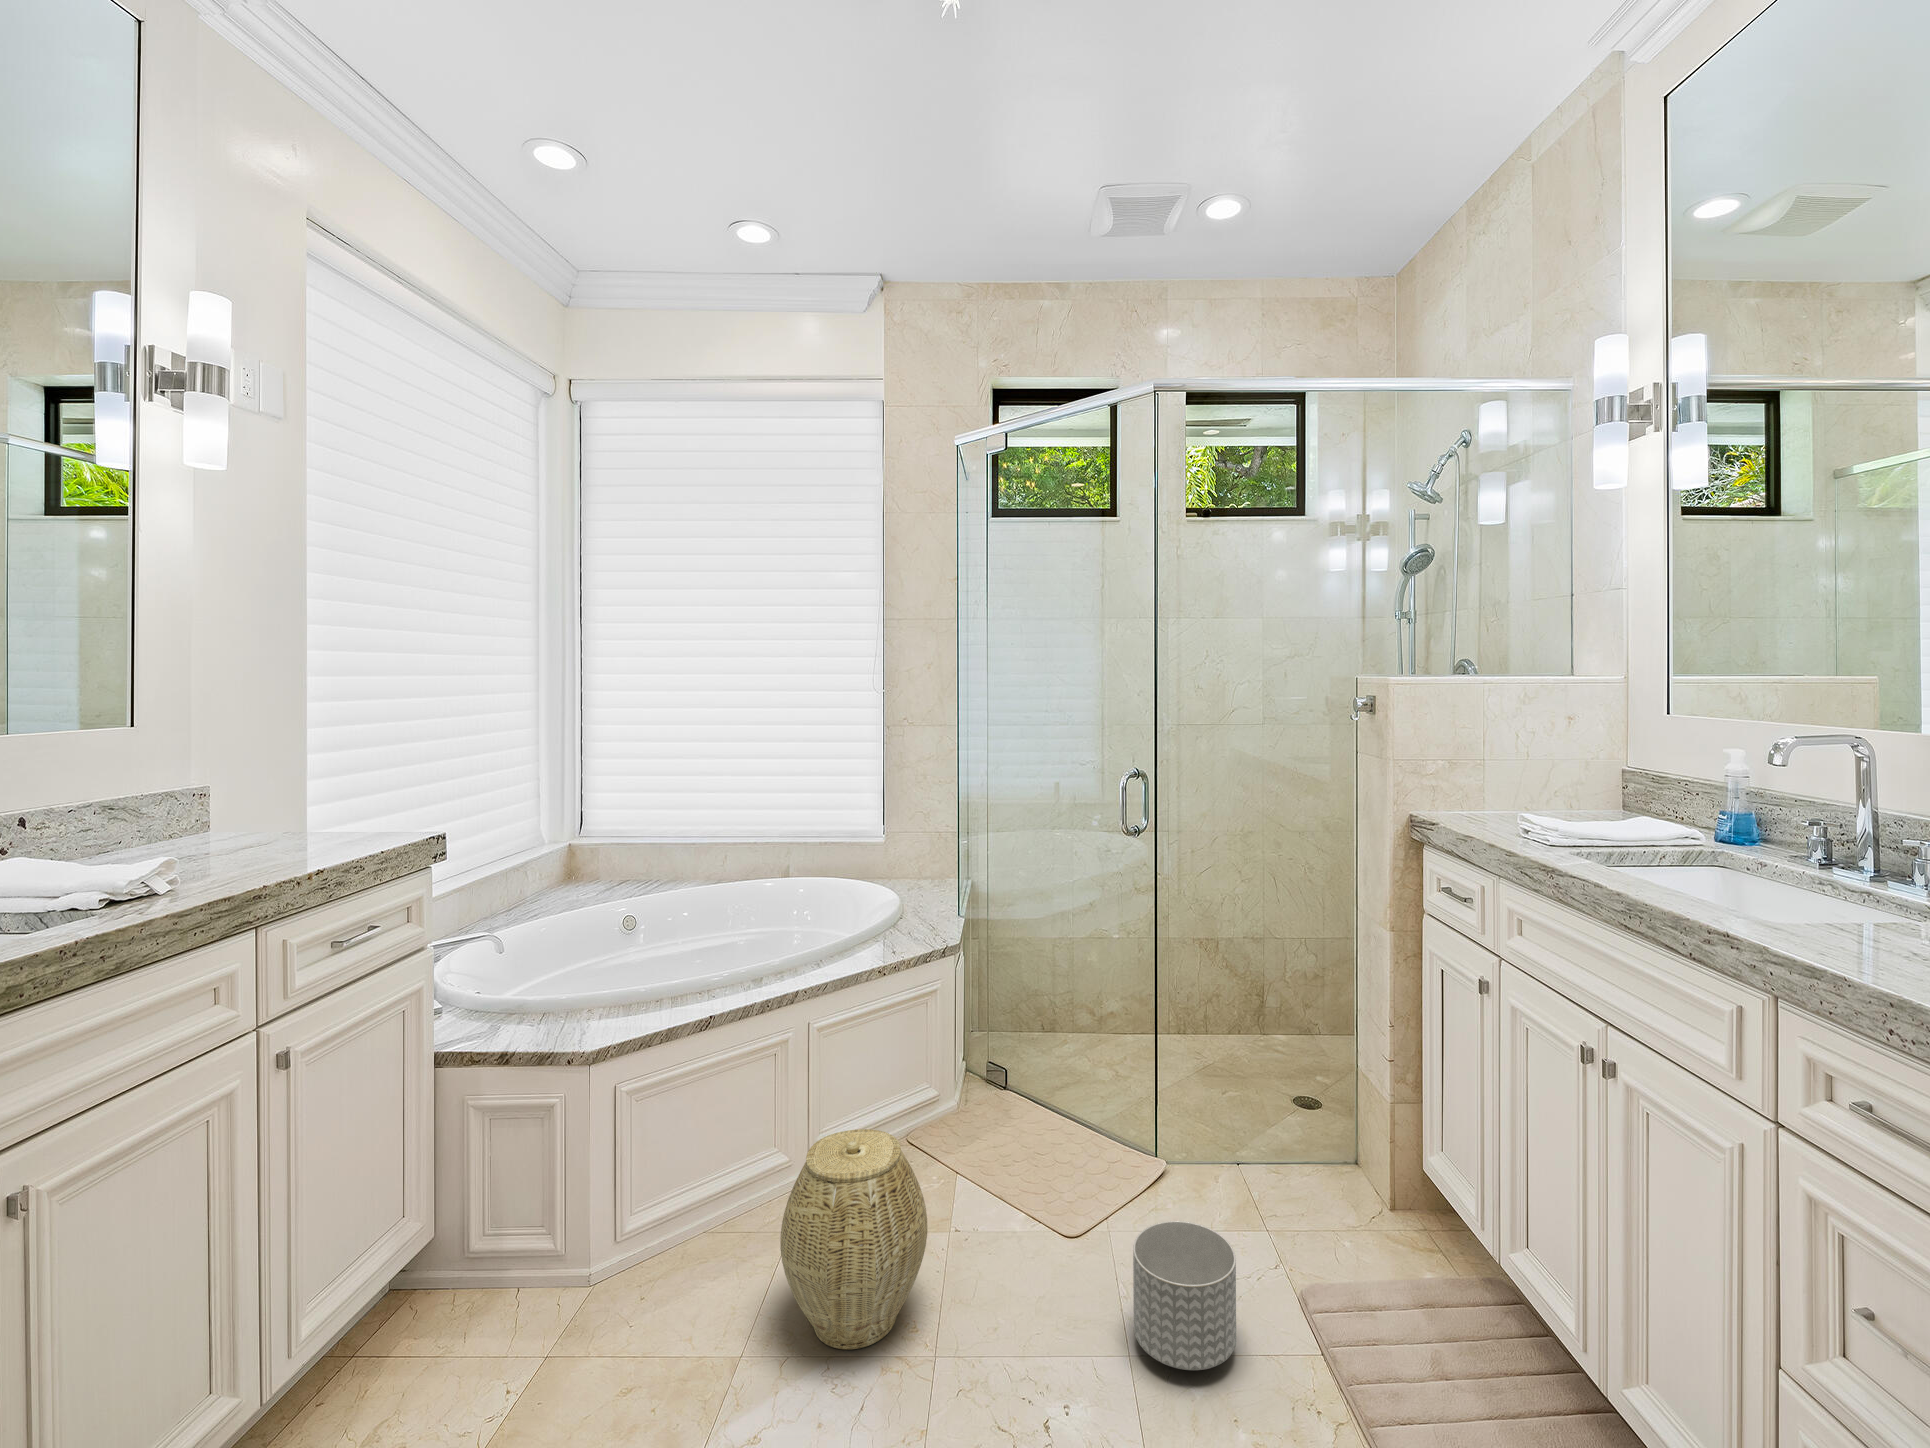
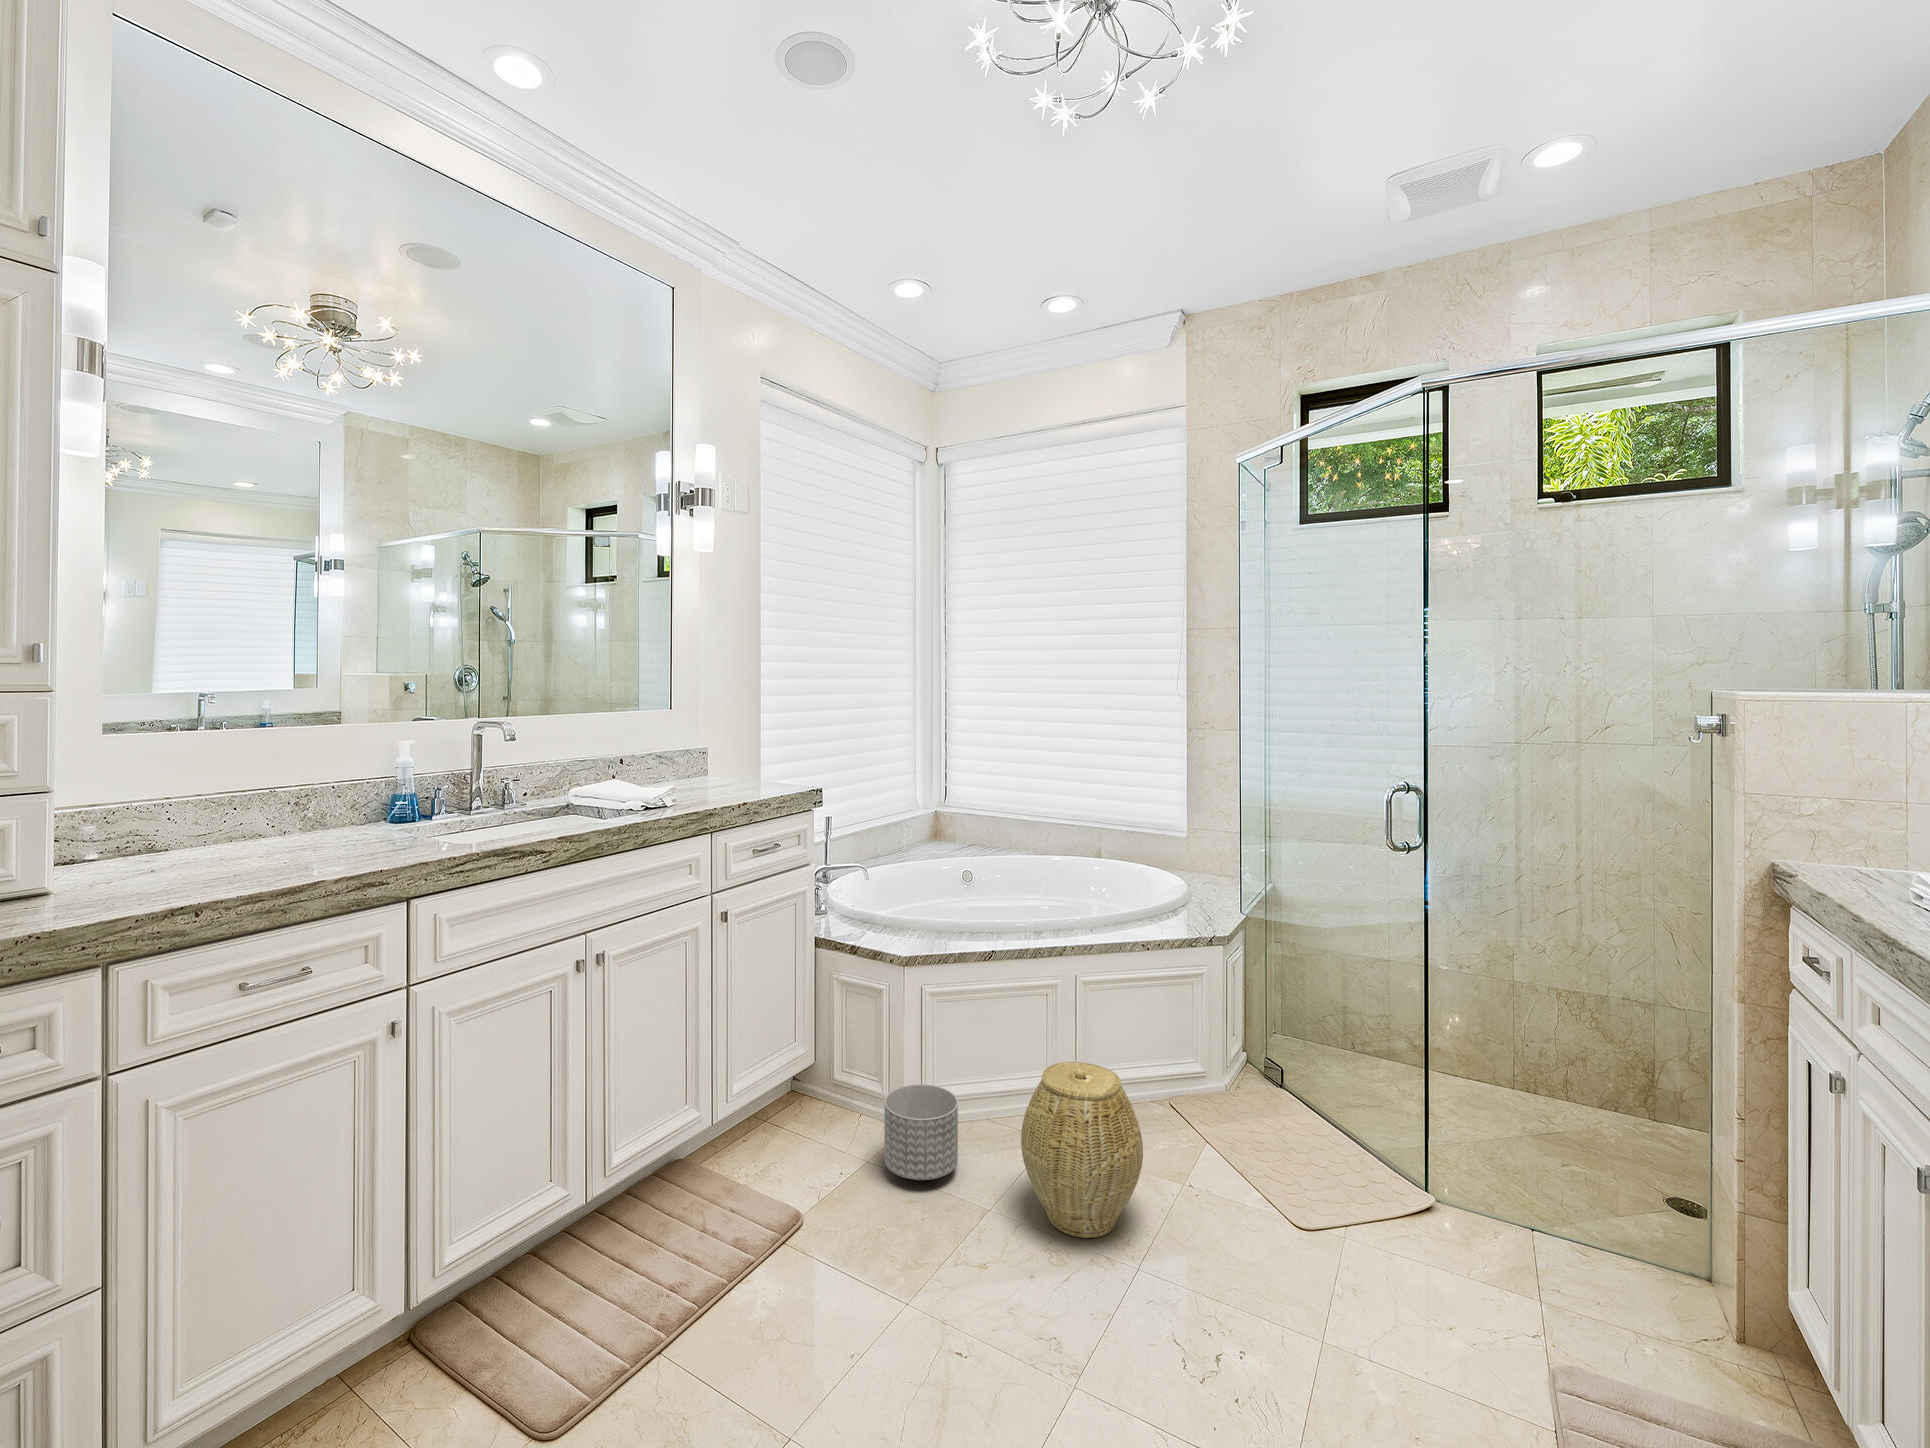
planter: present [1133,1221,1236,1370] -> present [884,1084,958,1180]

